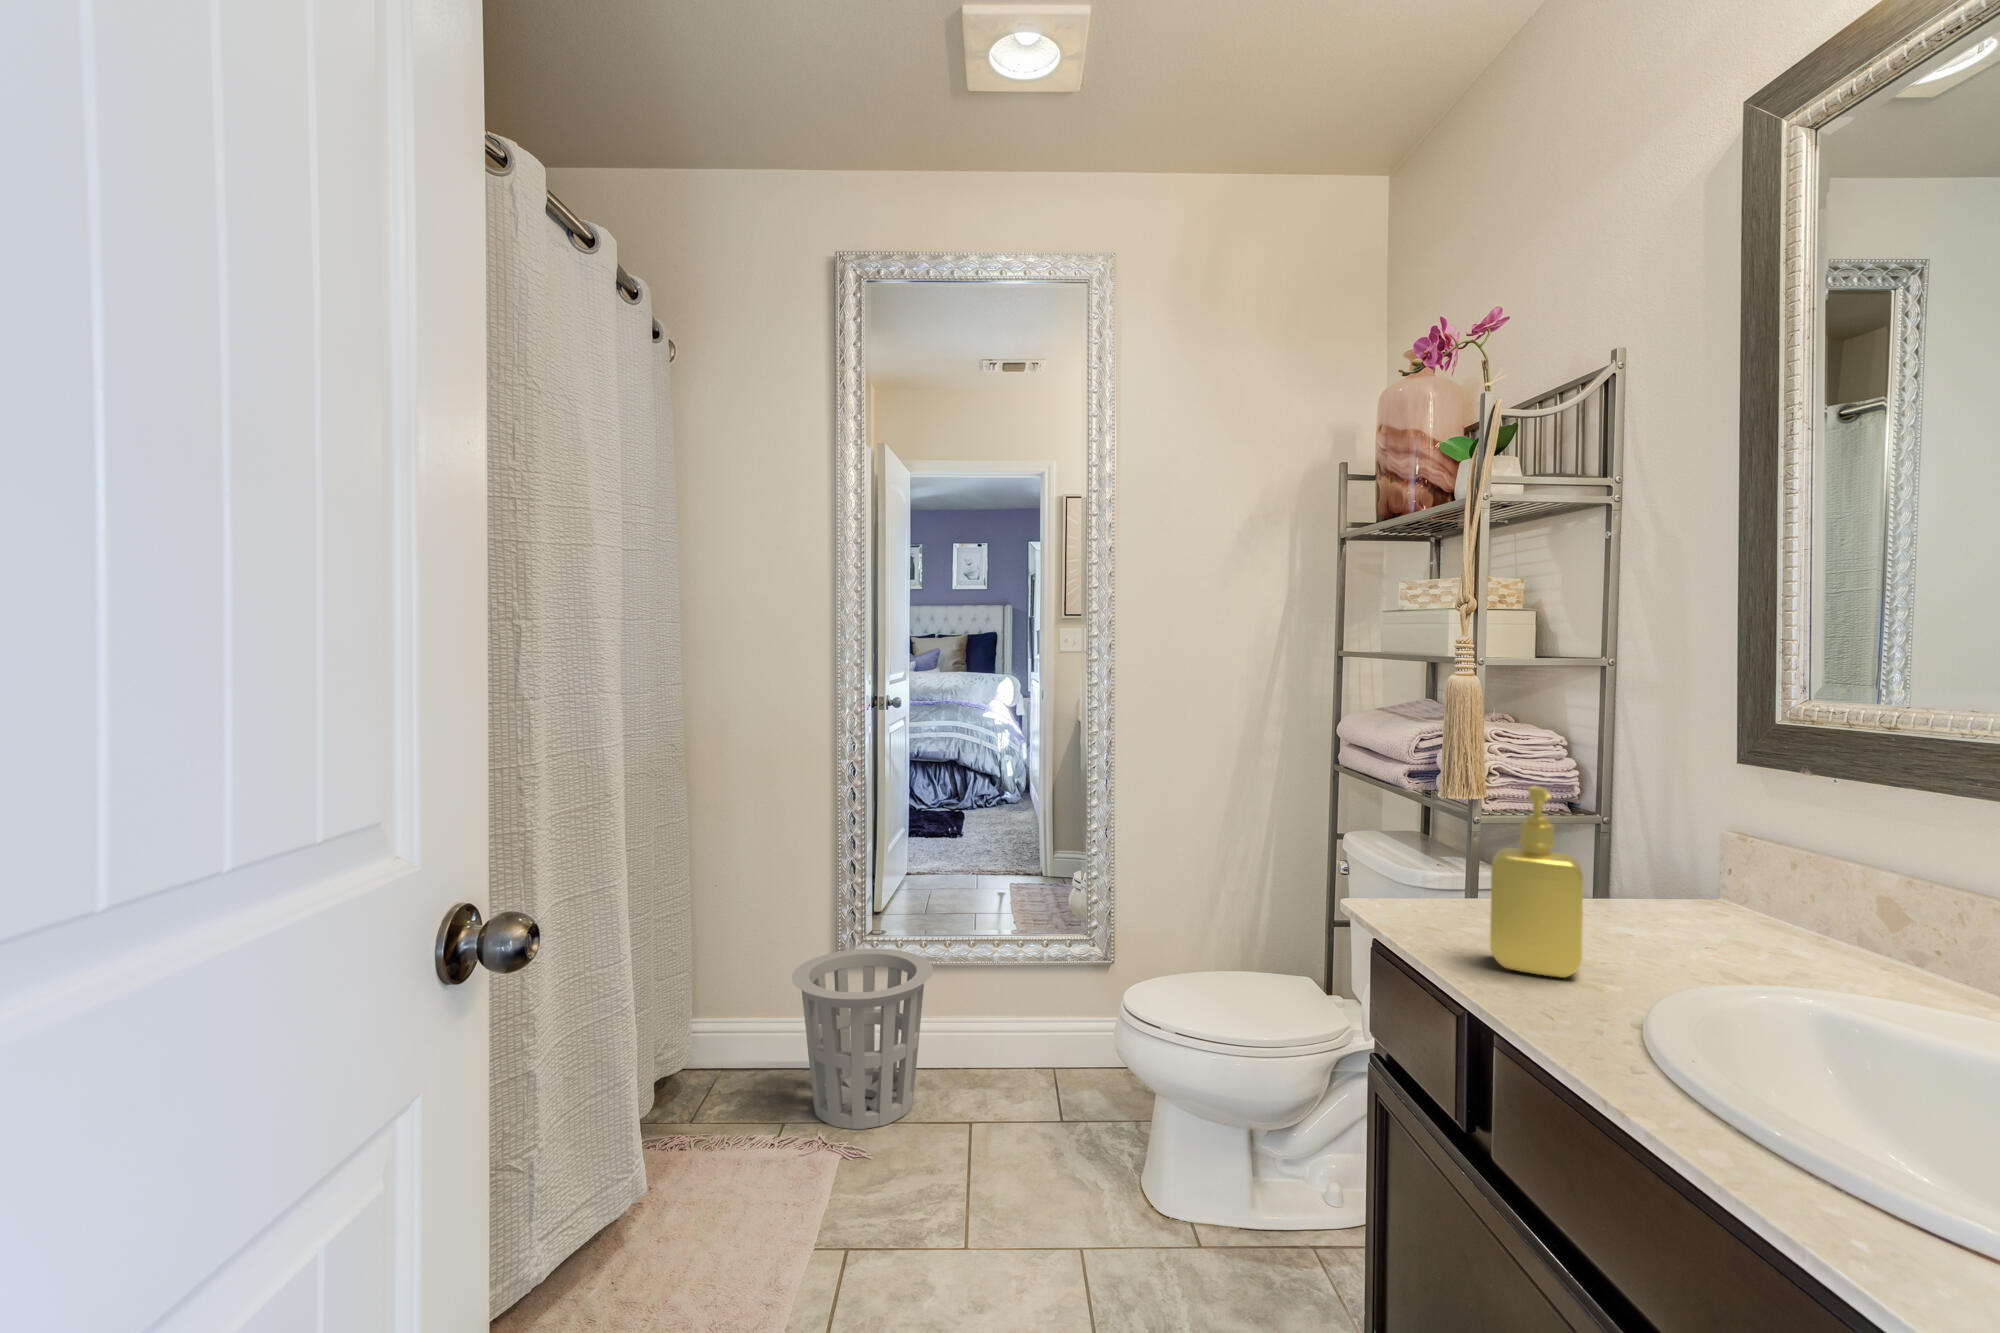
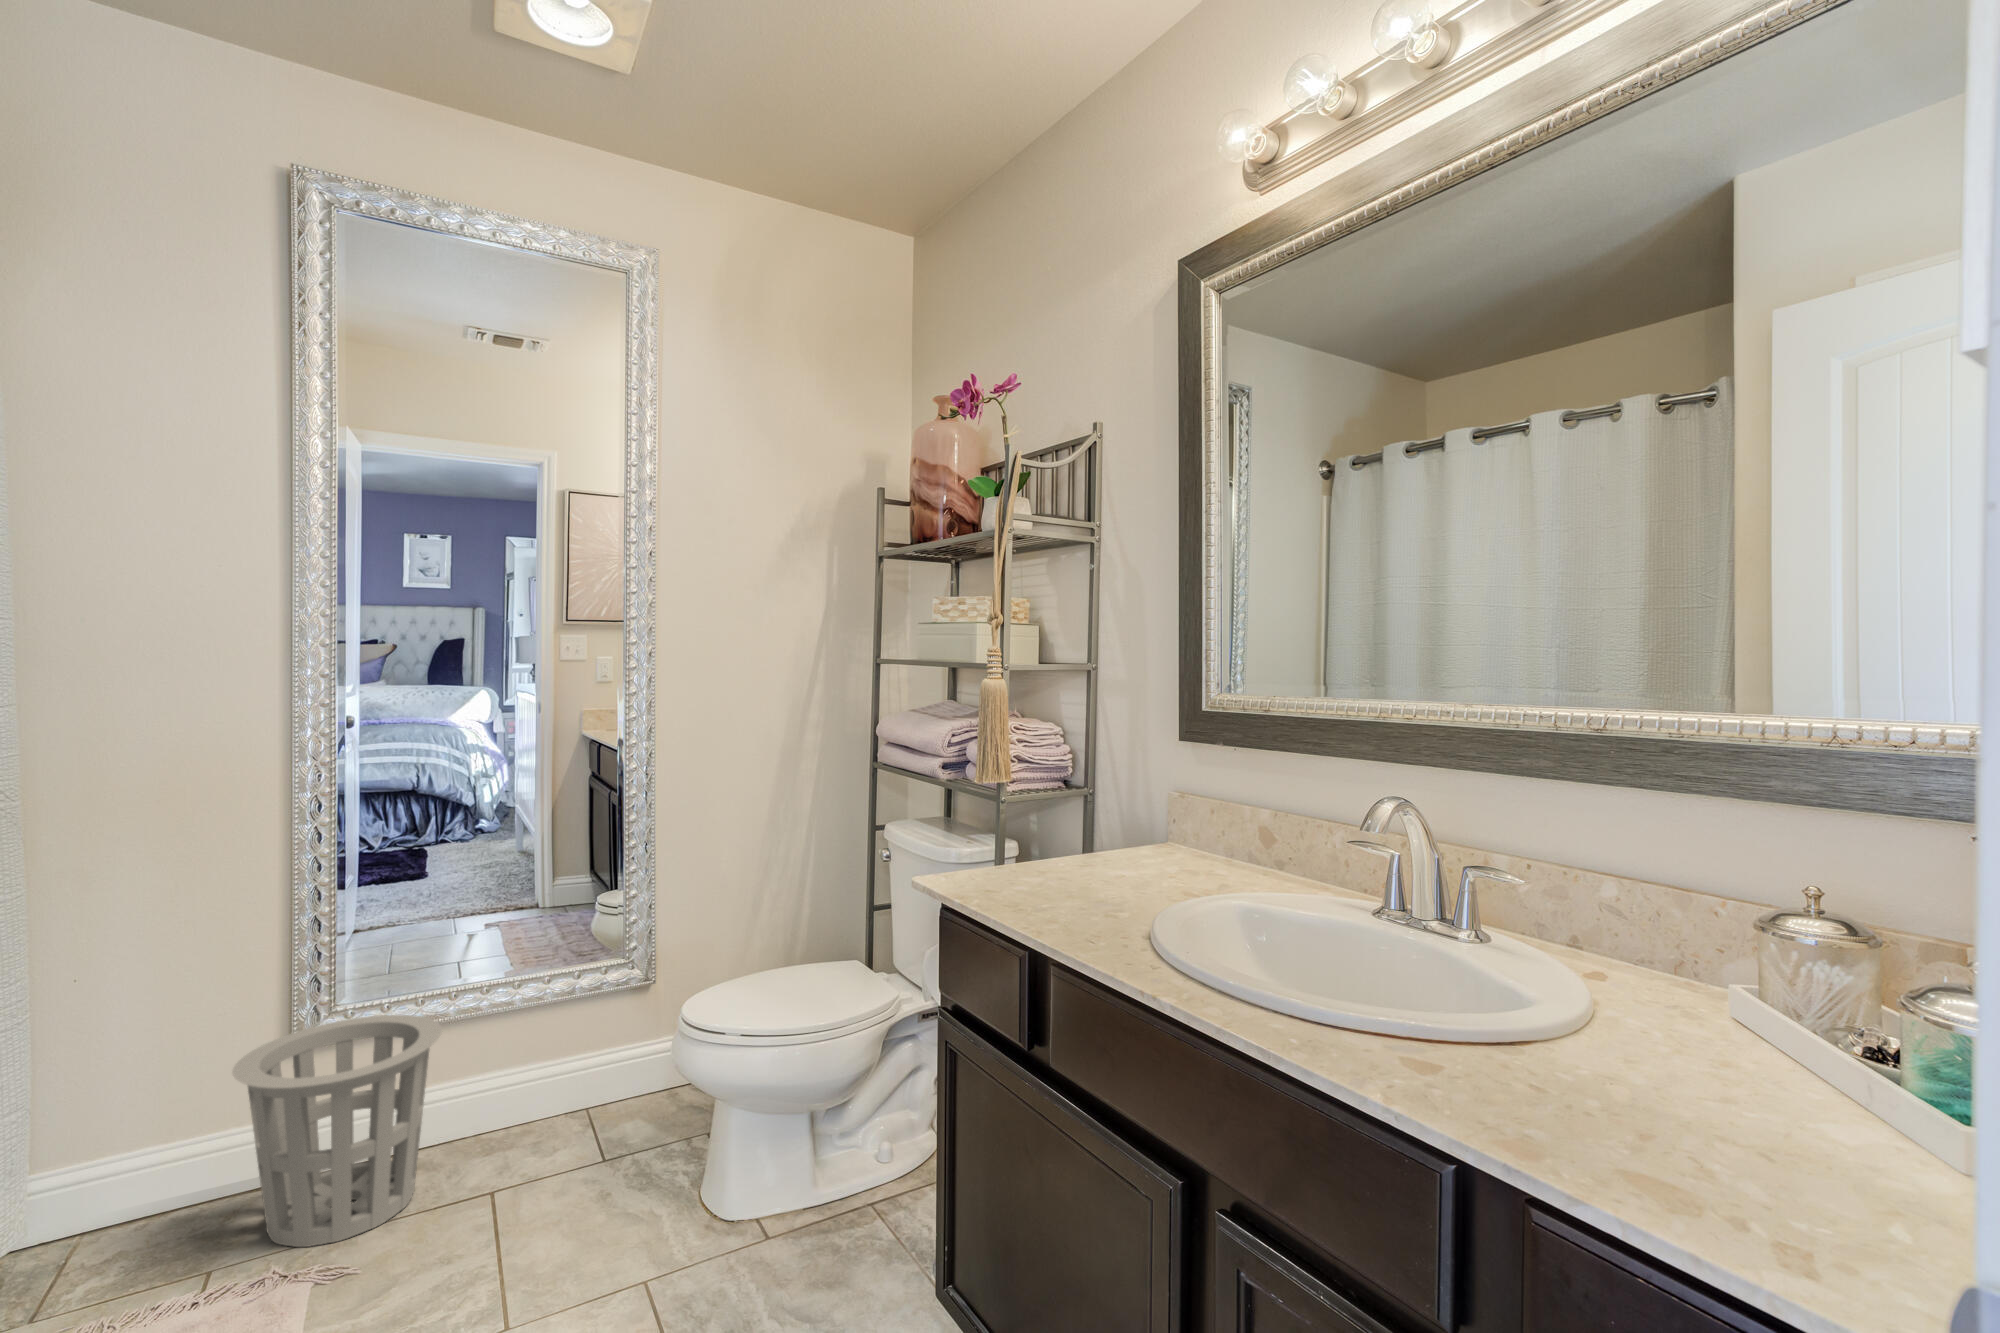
soap dispenser: present [1490,786,1583,978] -> none [1038,764,1103,913]

